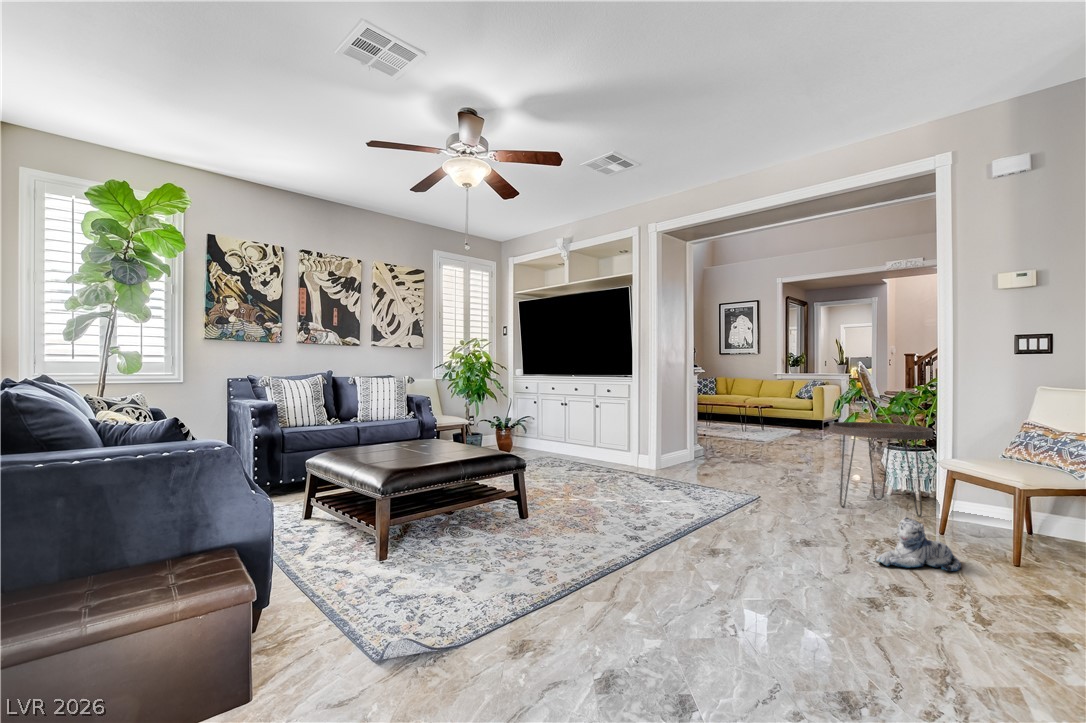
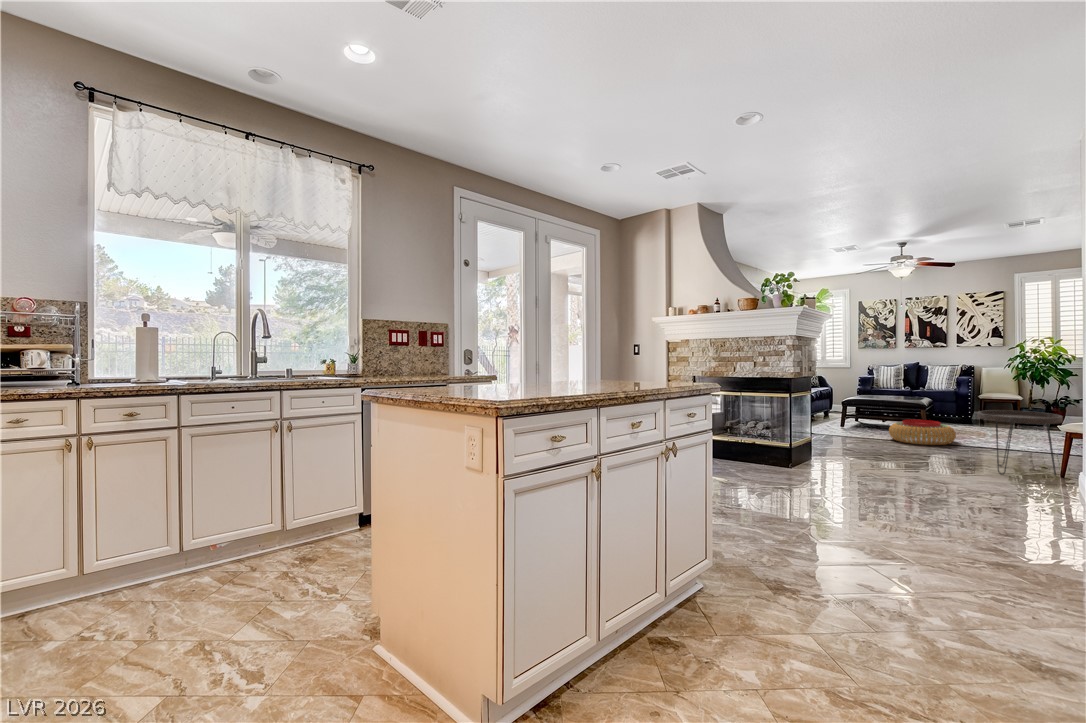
pouf: none [585,465,687,518] -> present [889,419,956,445]
plush toy: present [876,517,961,571] -> none [865,439,893,464]

